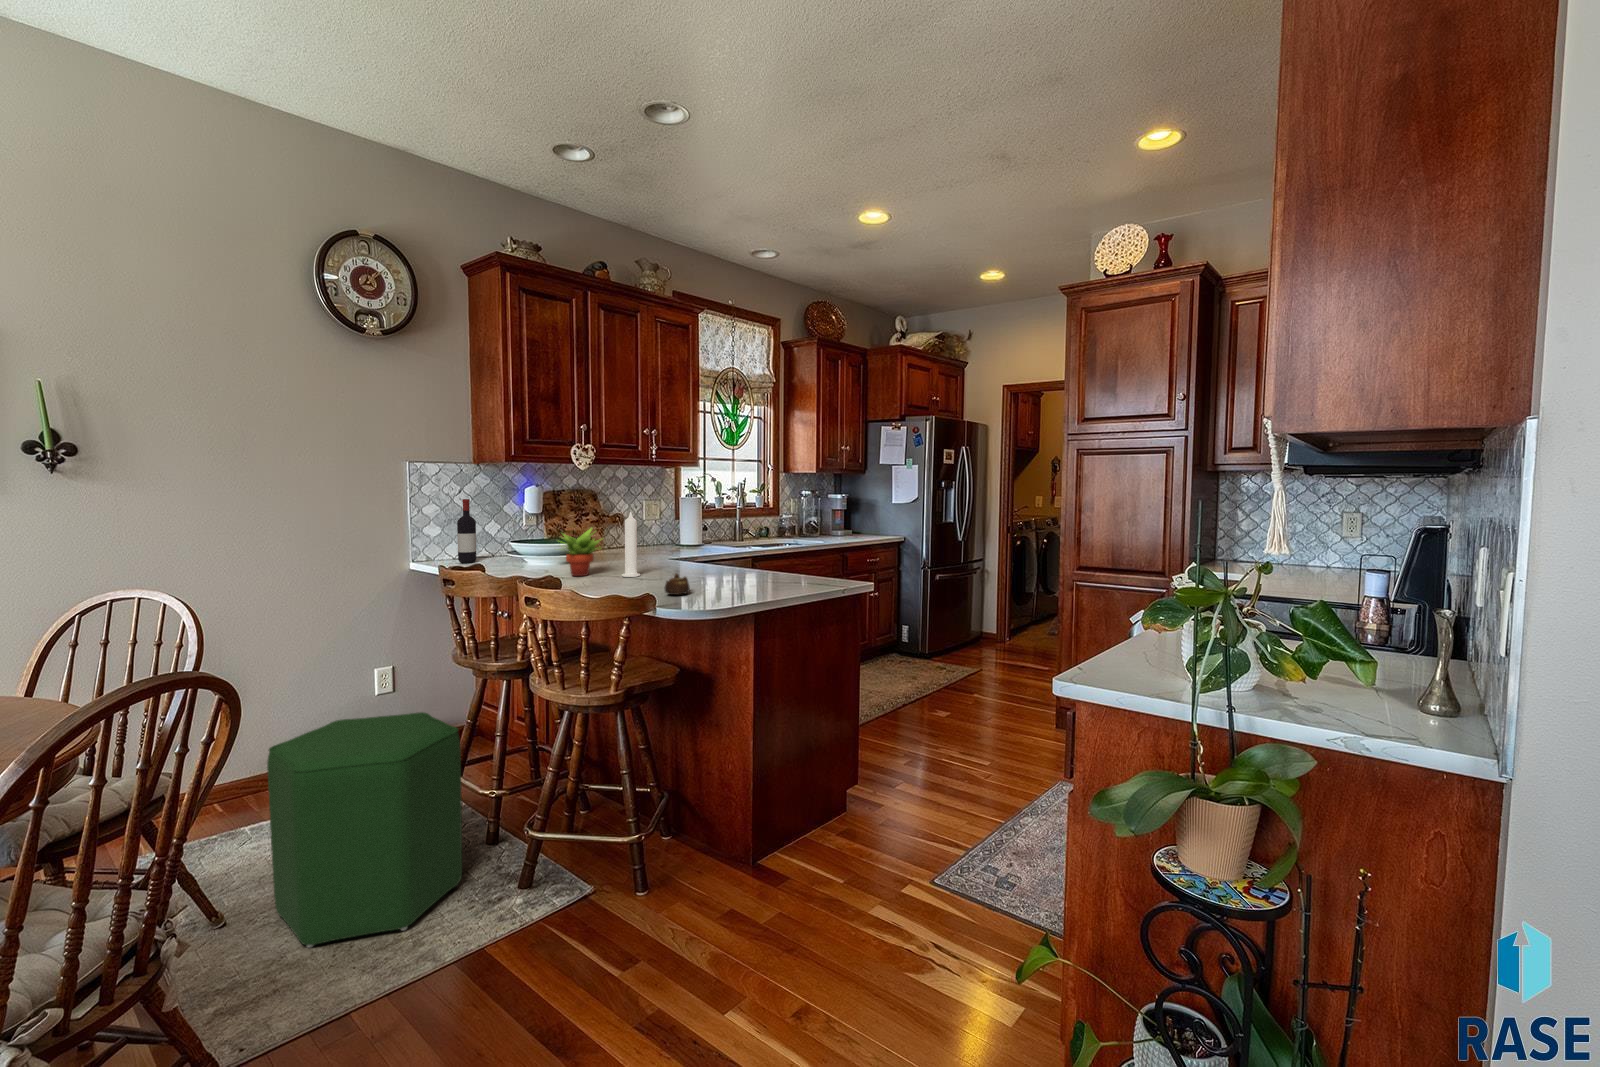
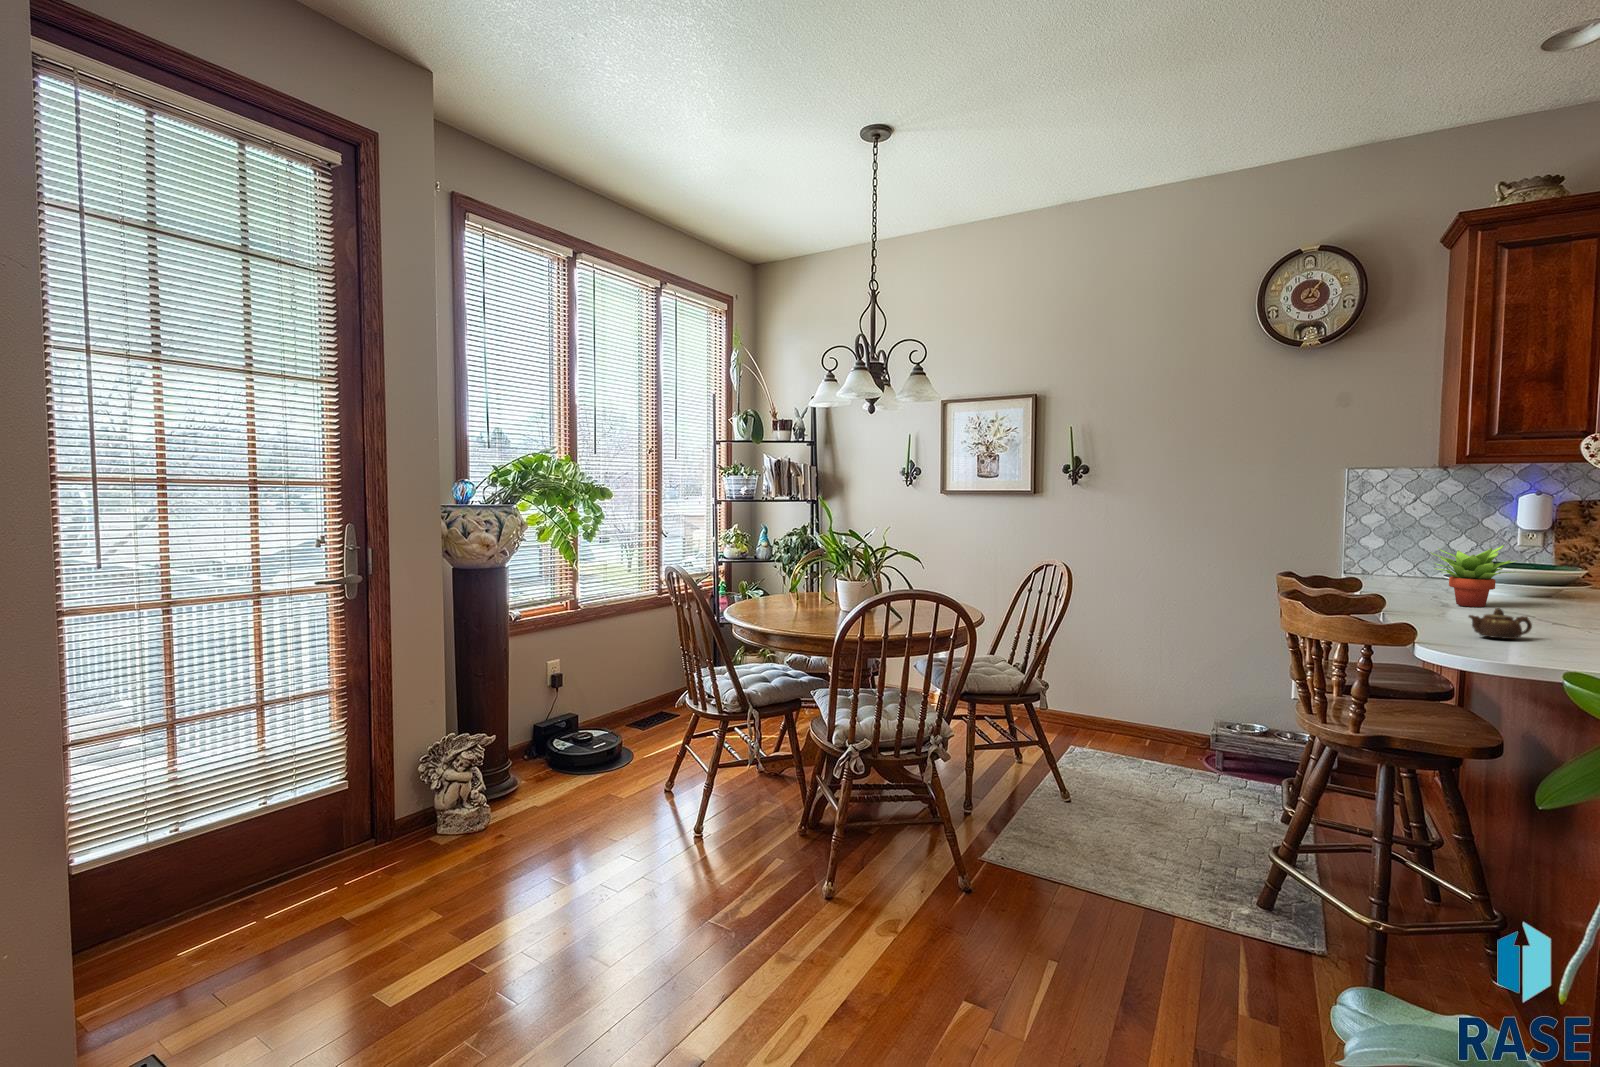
wine bottle: present [457,499,476,563] -> none [1395,509,1422,582]
candle: present [622,512,640,577] -> none [1516,525,1552,617]
ottoman: present [267,712,462,948] -> none [1084,687,1231,870]

